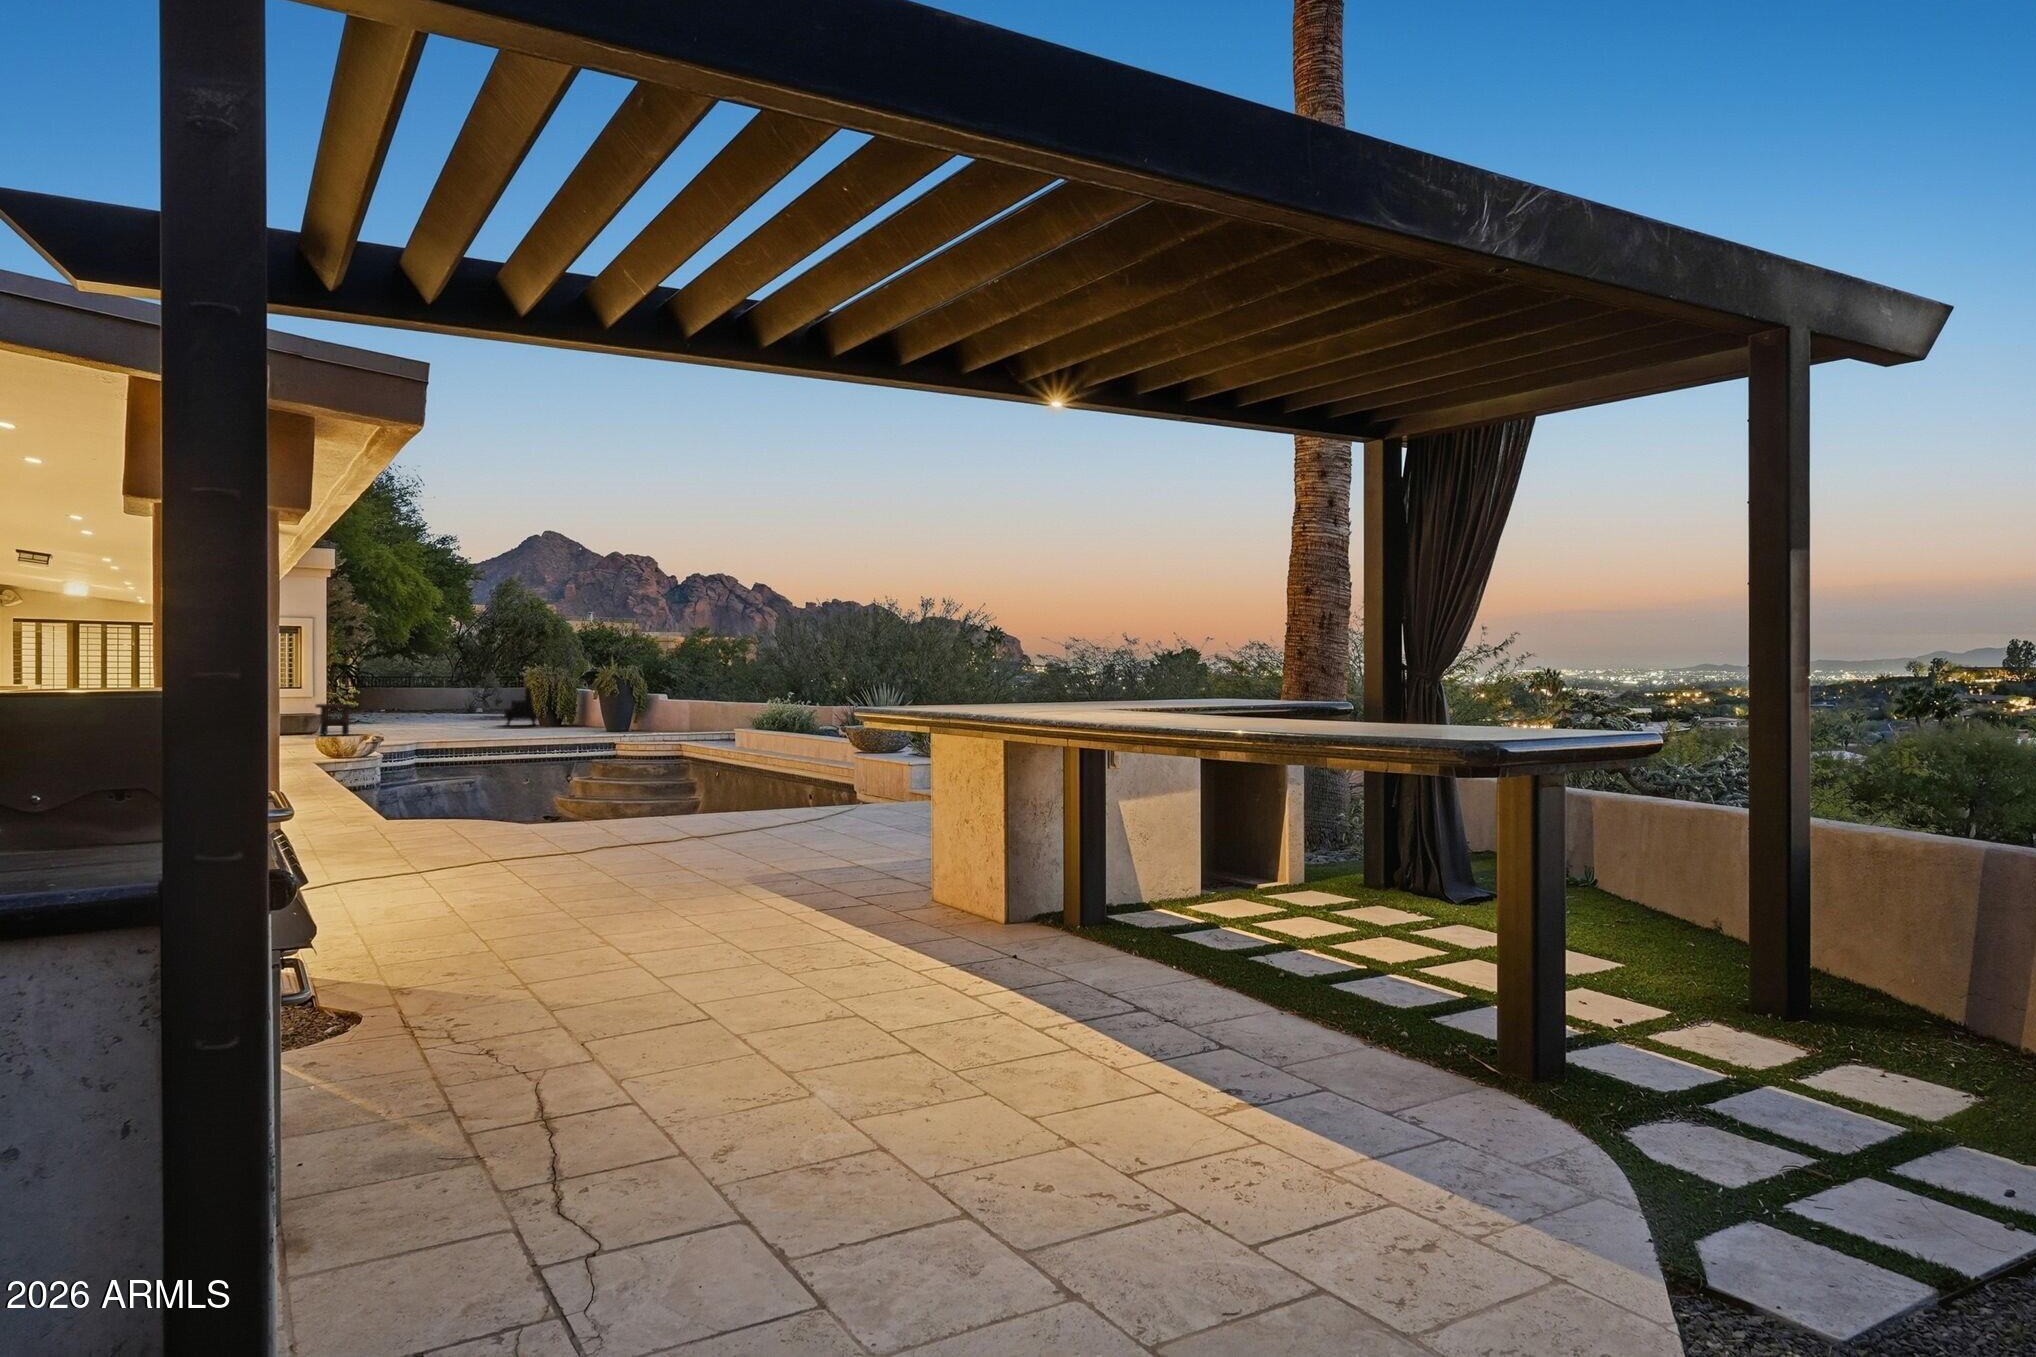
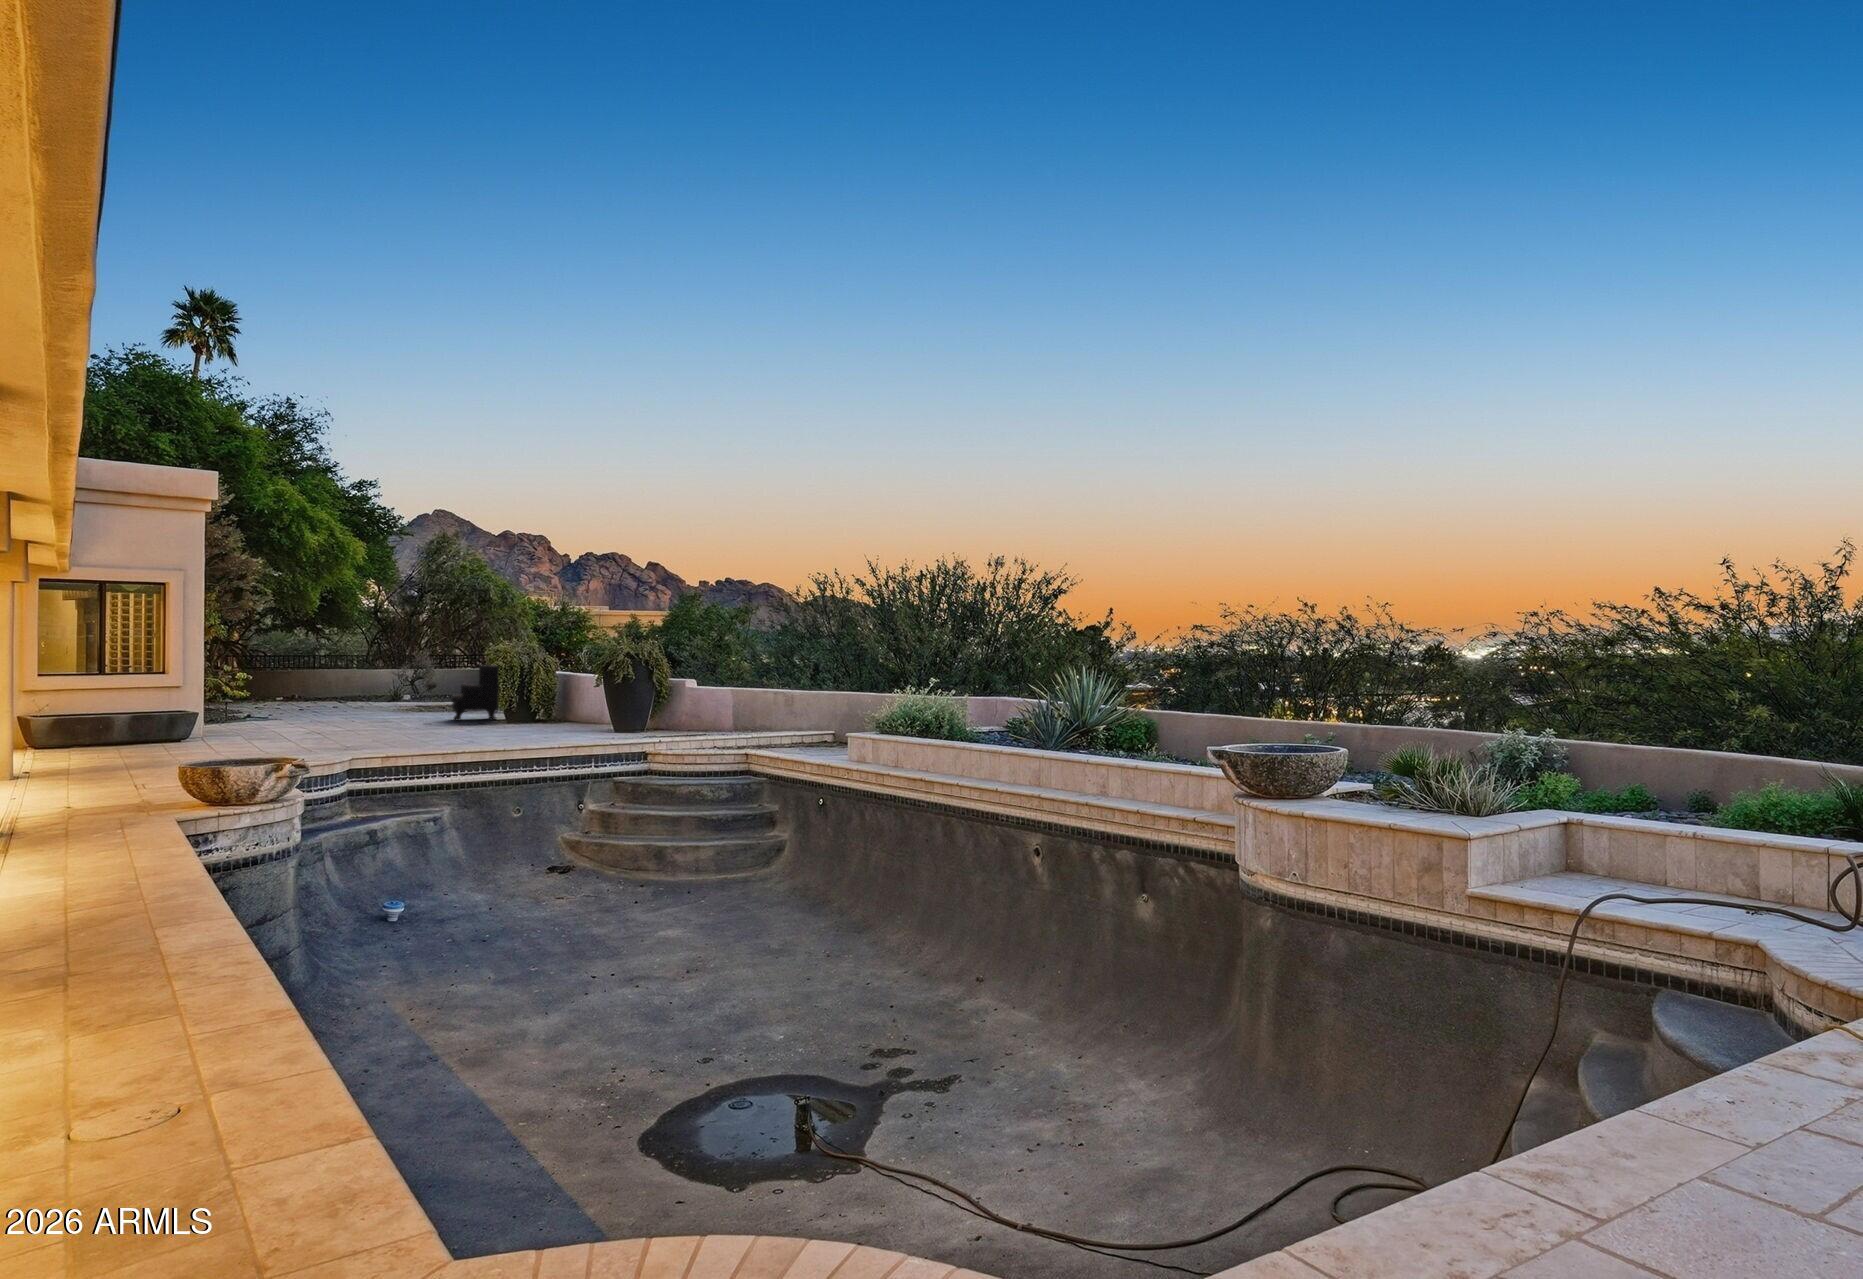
side table: present [316,704,354,736] -> none [191,694,248,742]

